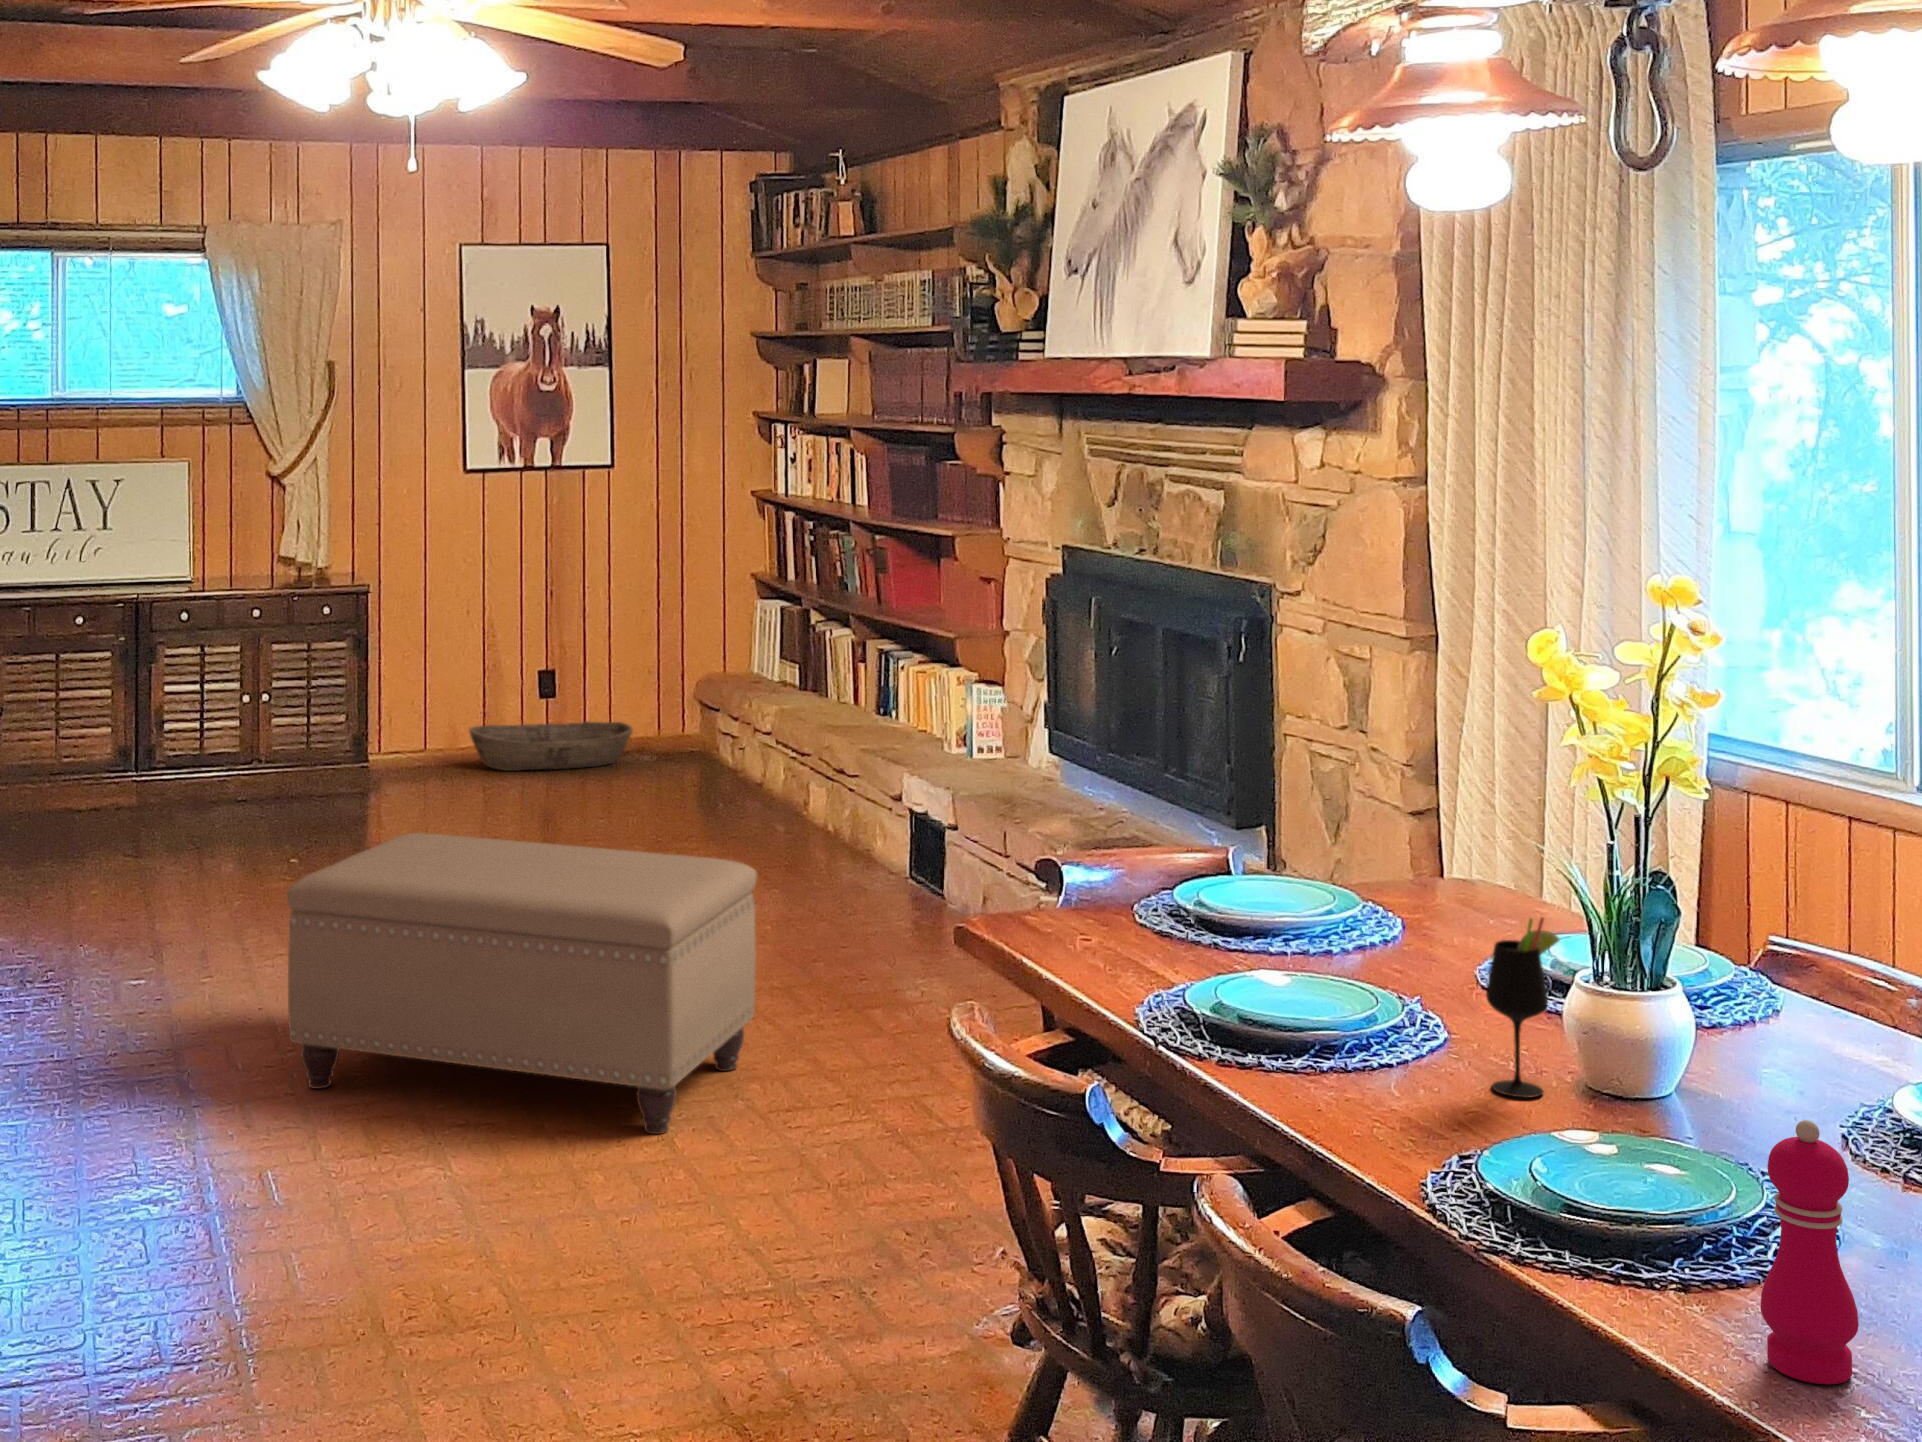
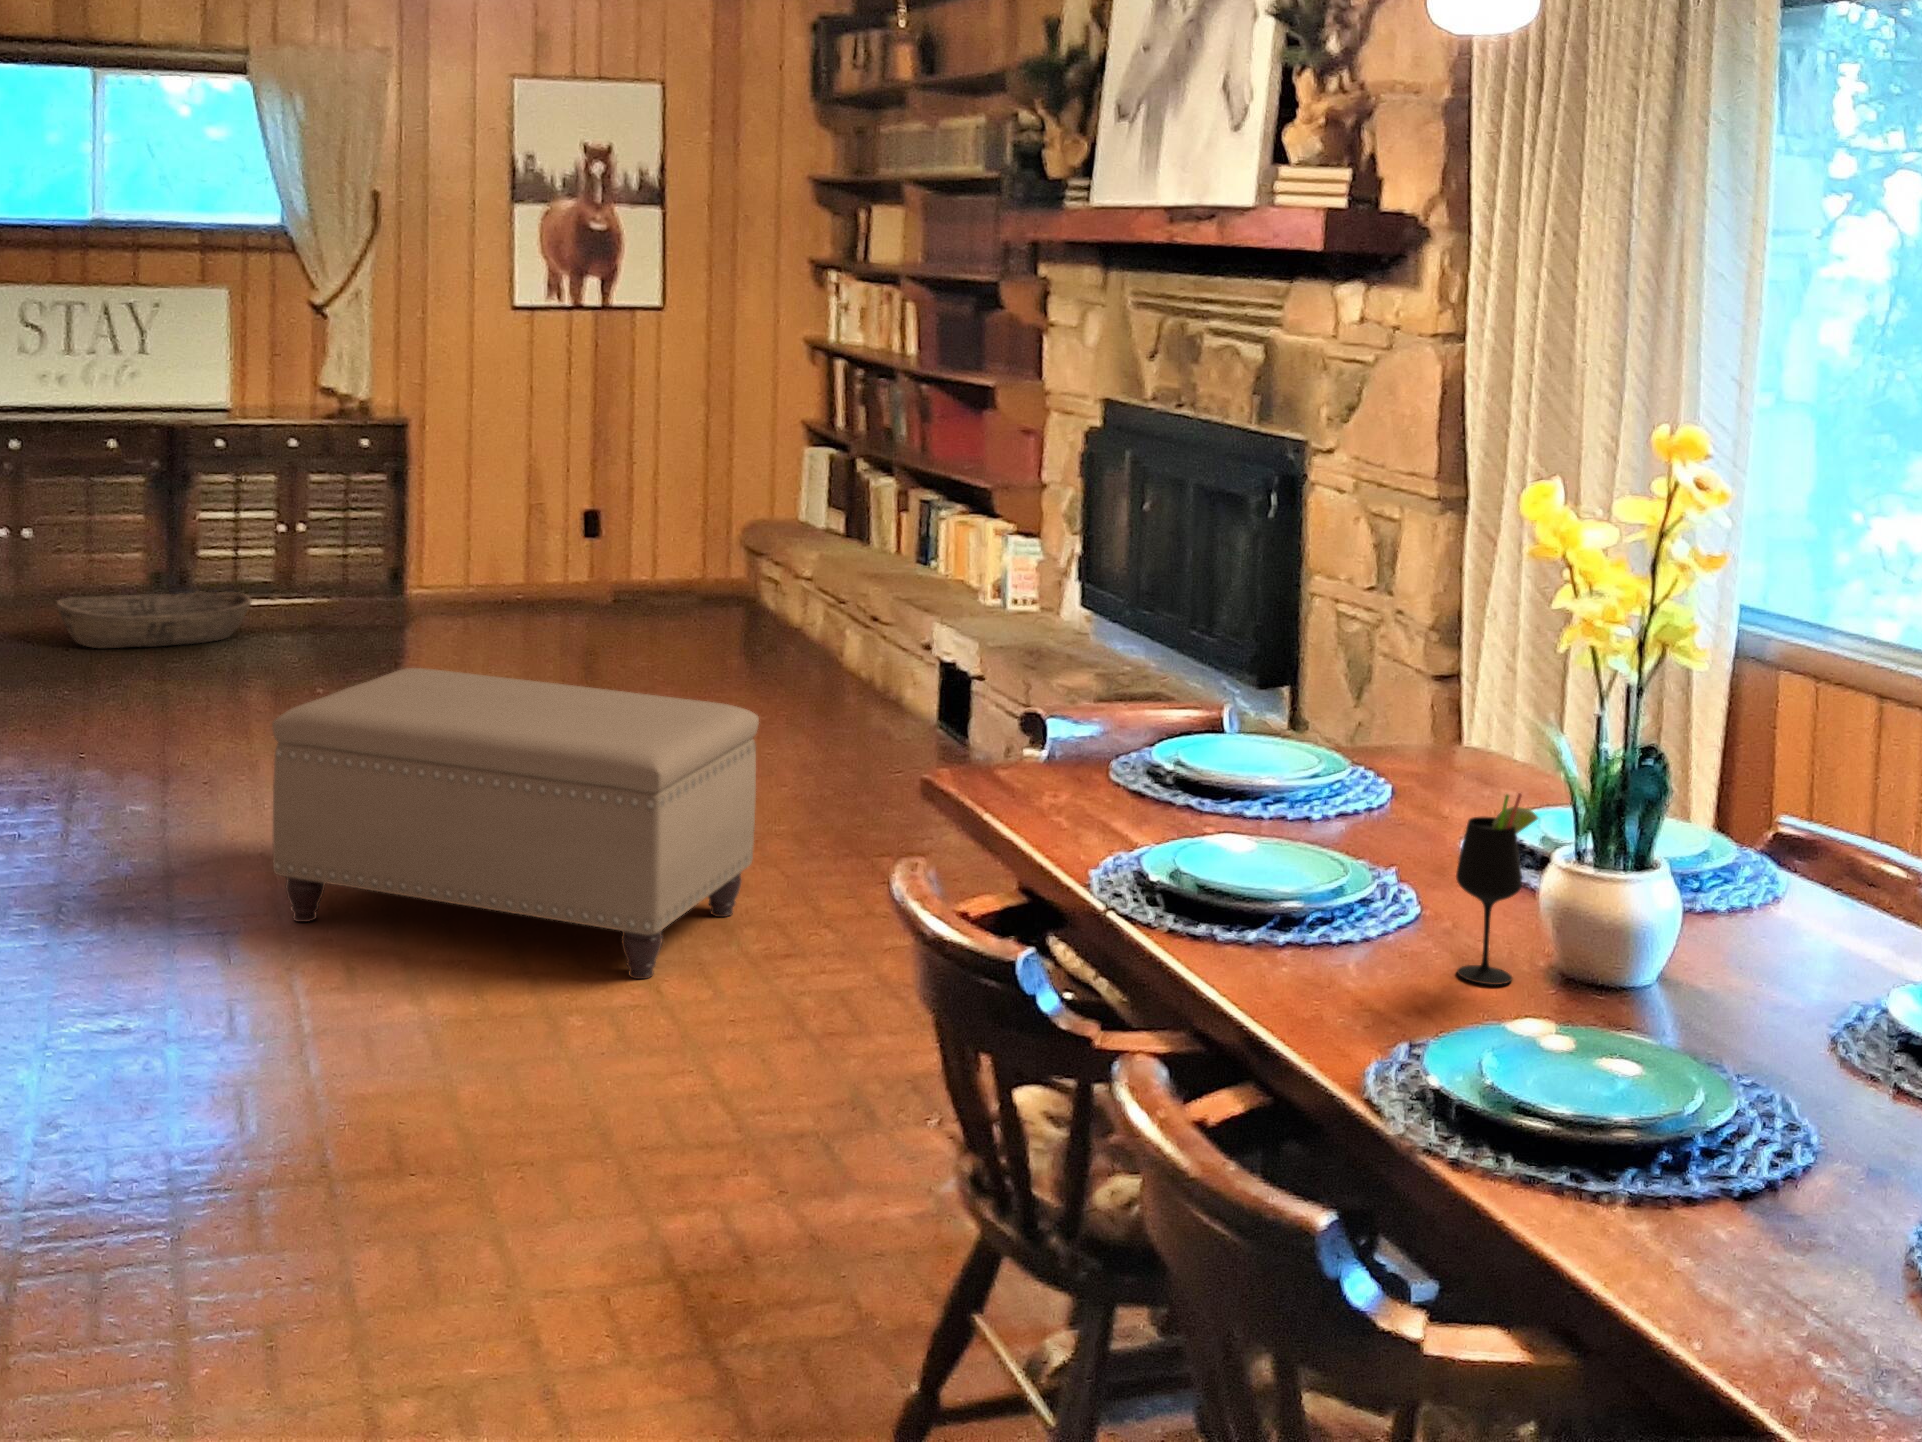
basket: present [469,721,633,771] -> present [57,591,252,648]
pepper mill: present [1760,1120,1859,1384] -> none [1709,1032,1816,1323]

